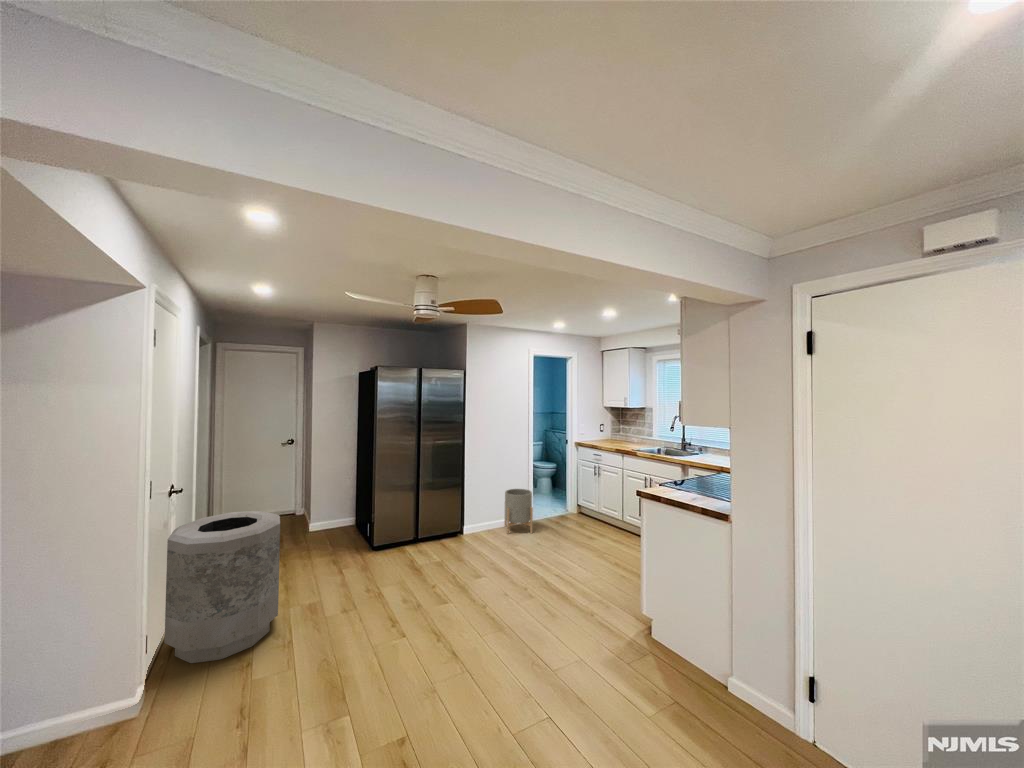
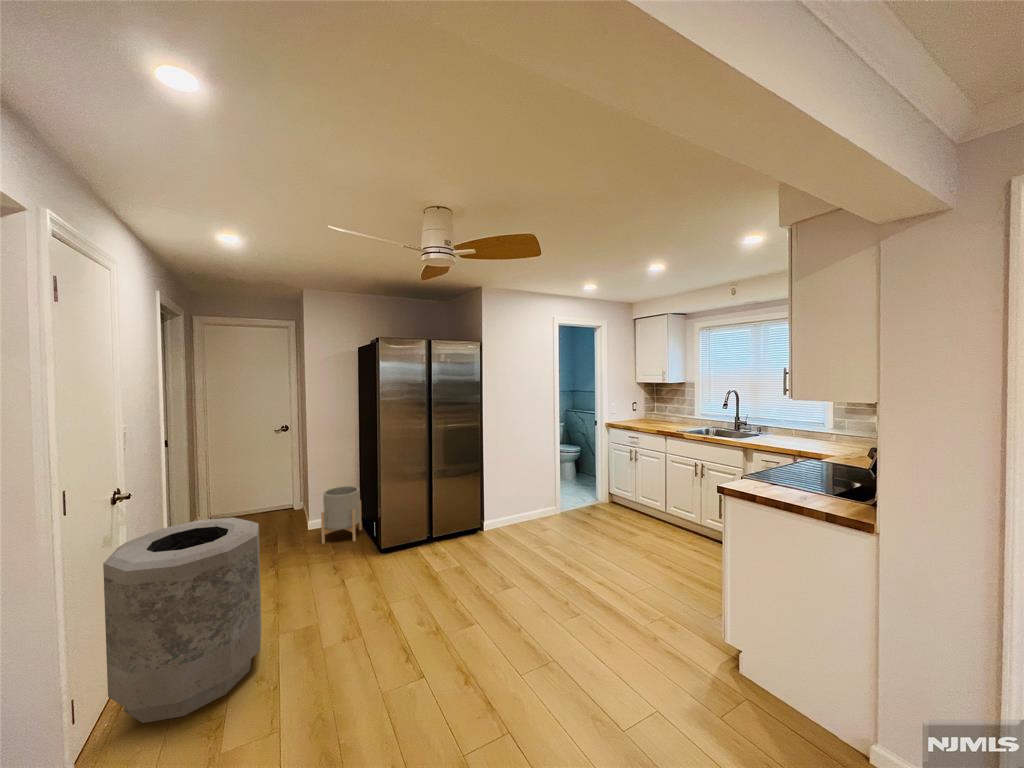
planter: present [504,489,533,534] -> present [321,486,362,544]

